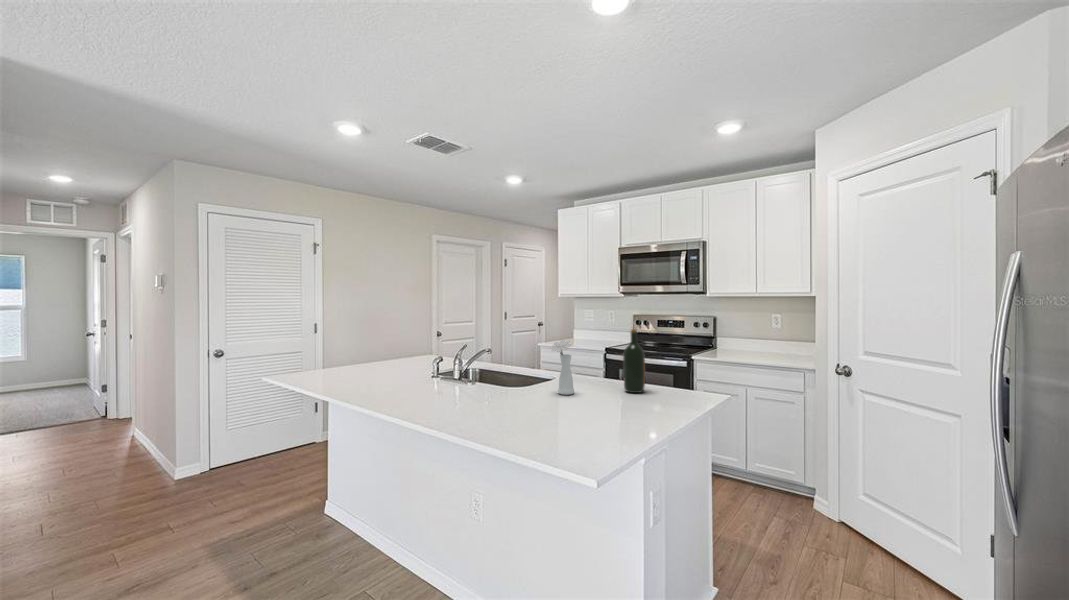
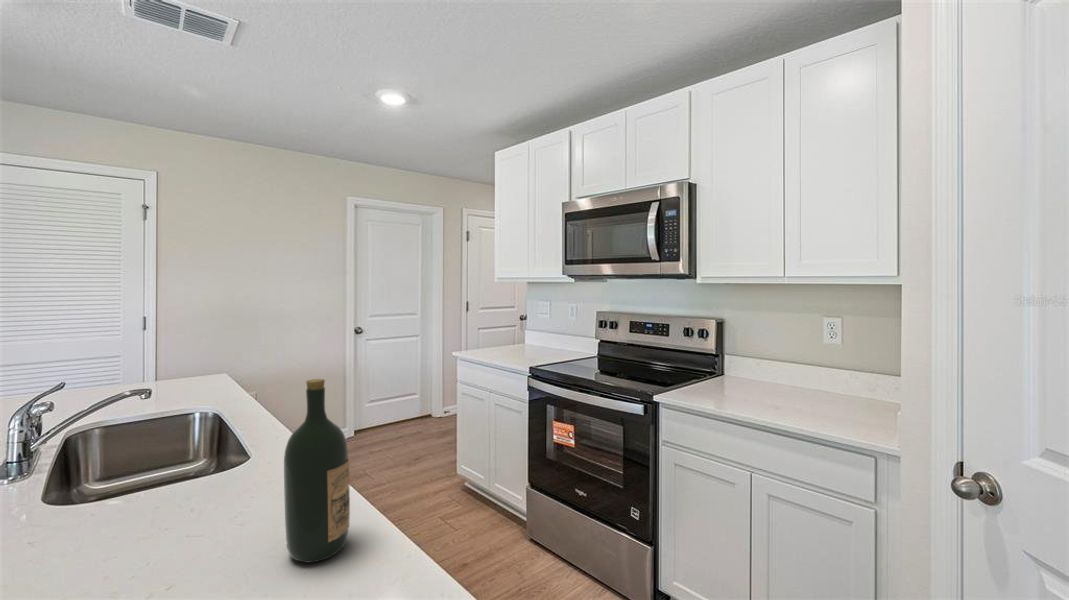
vase: present [550,340,574,395] -> none [79,401,165,554]

